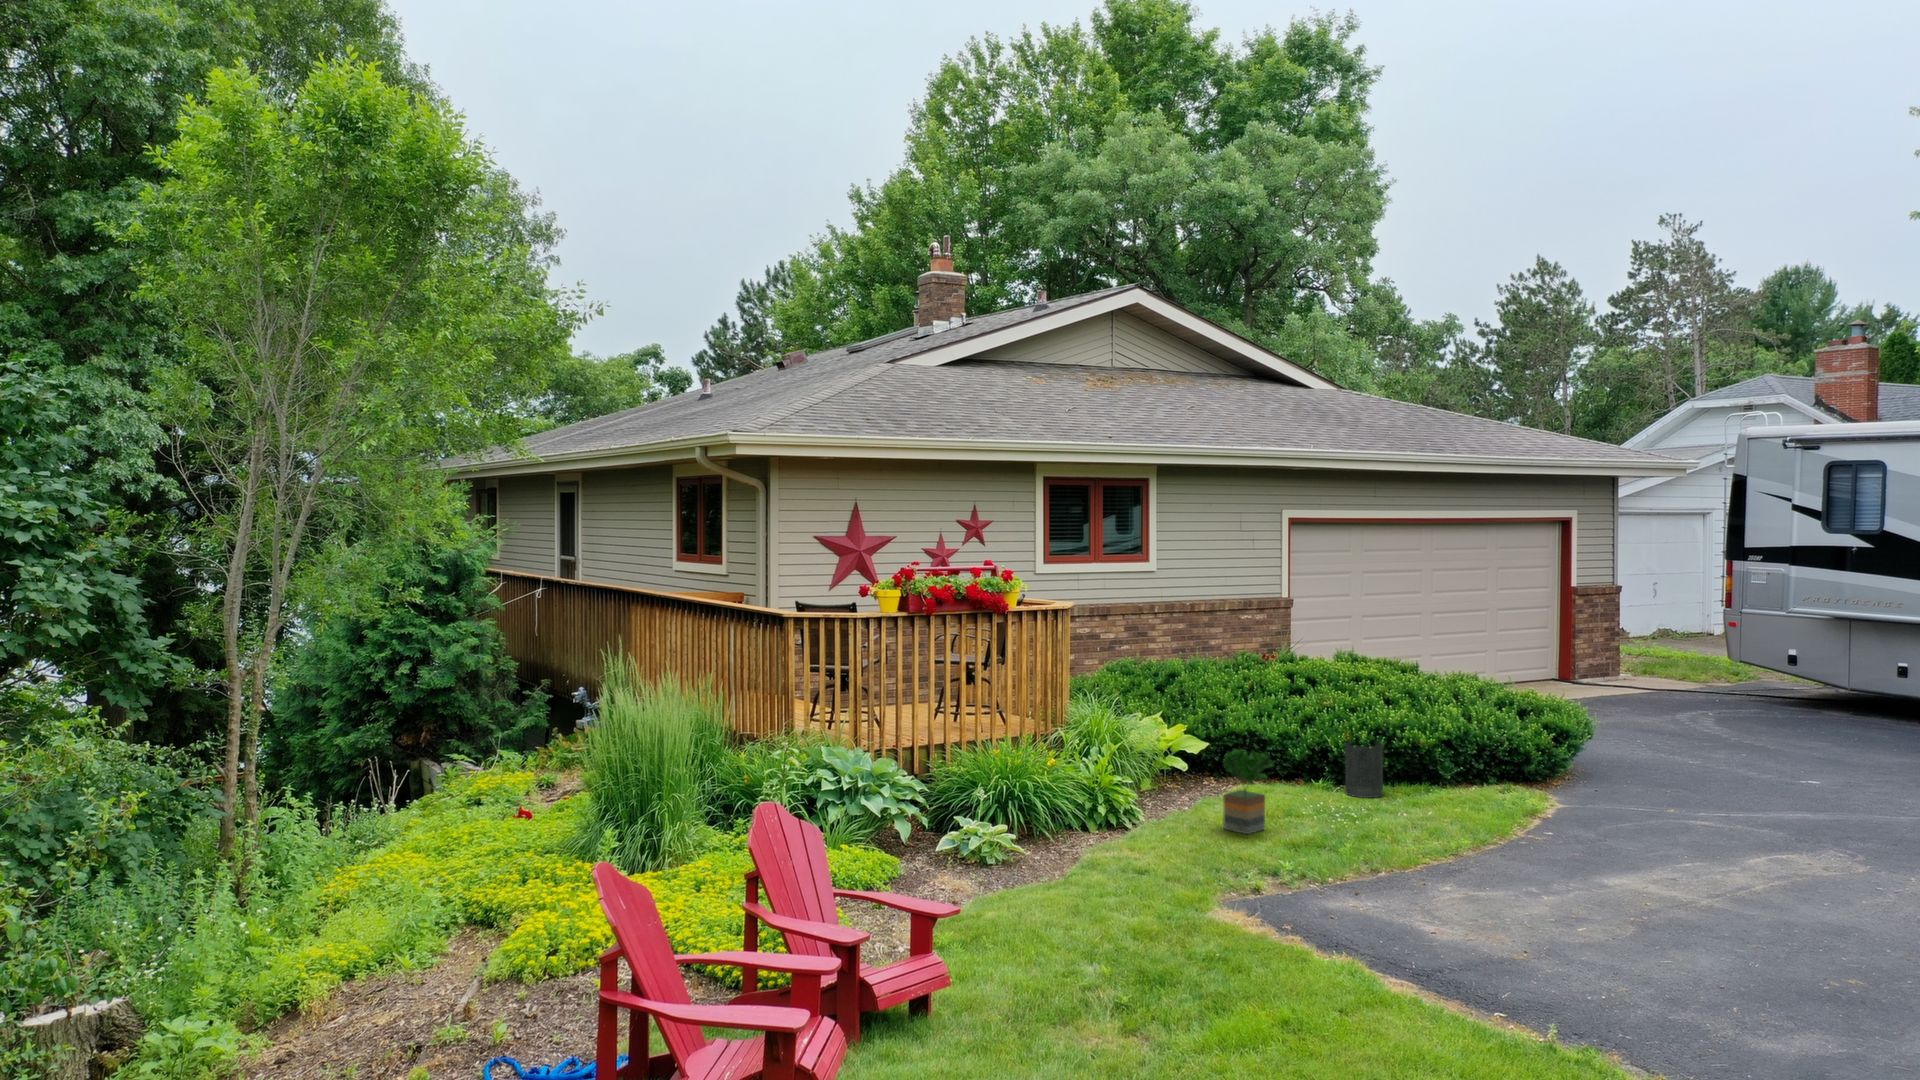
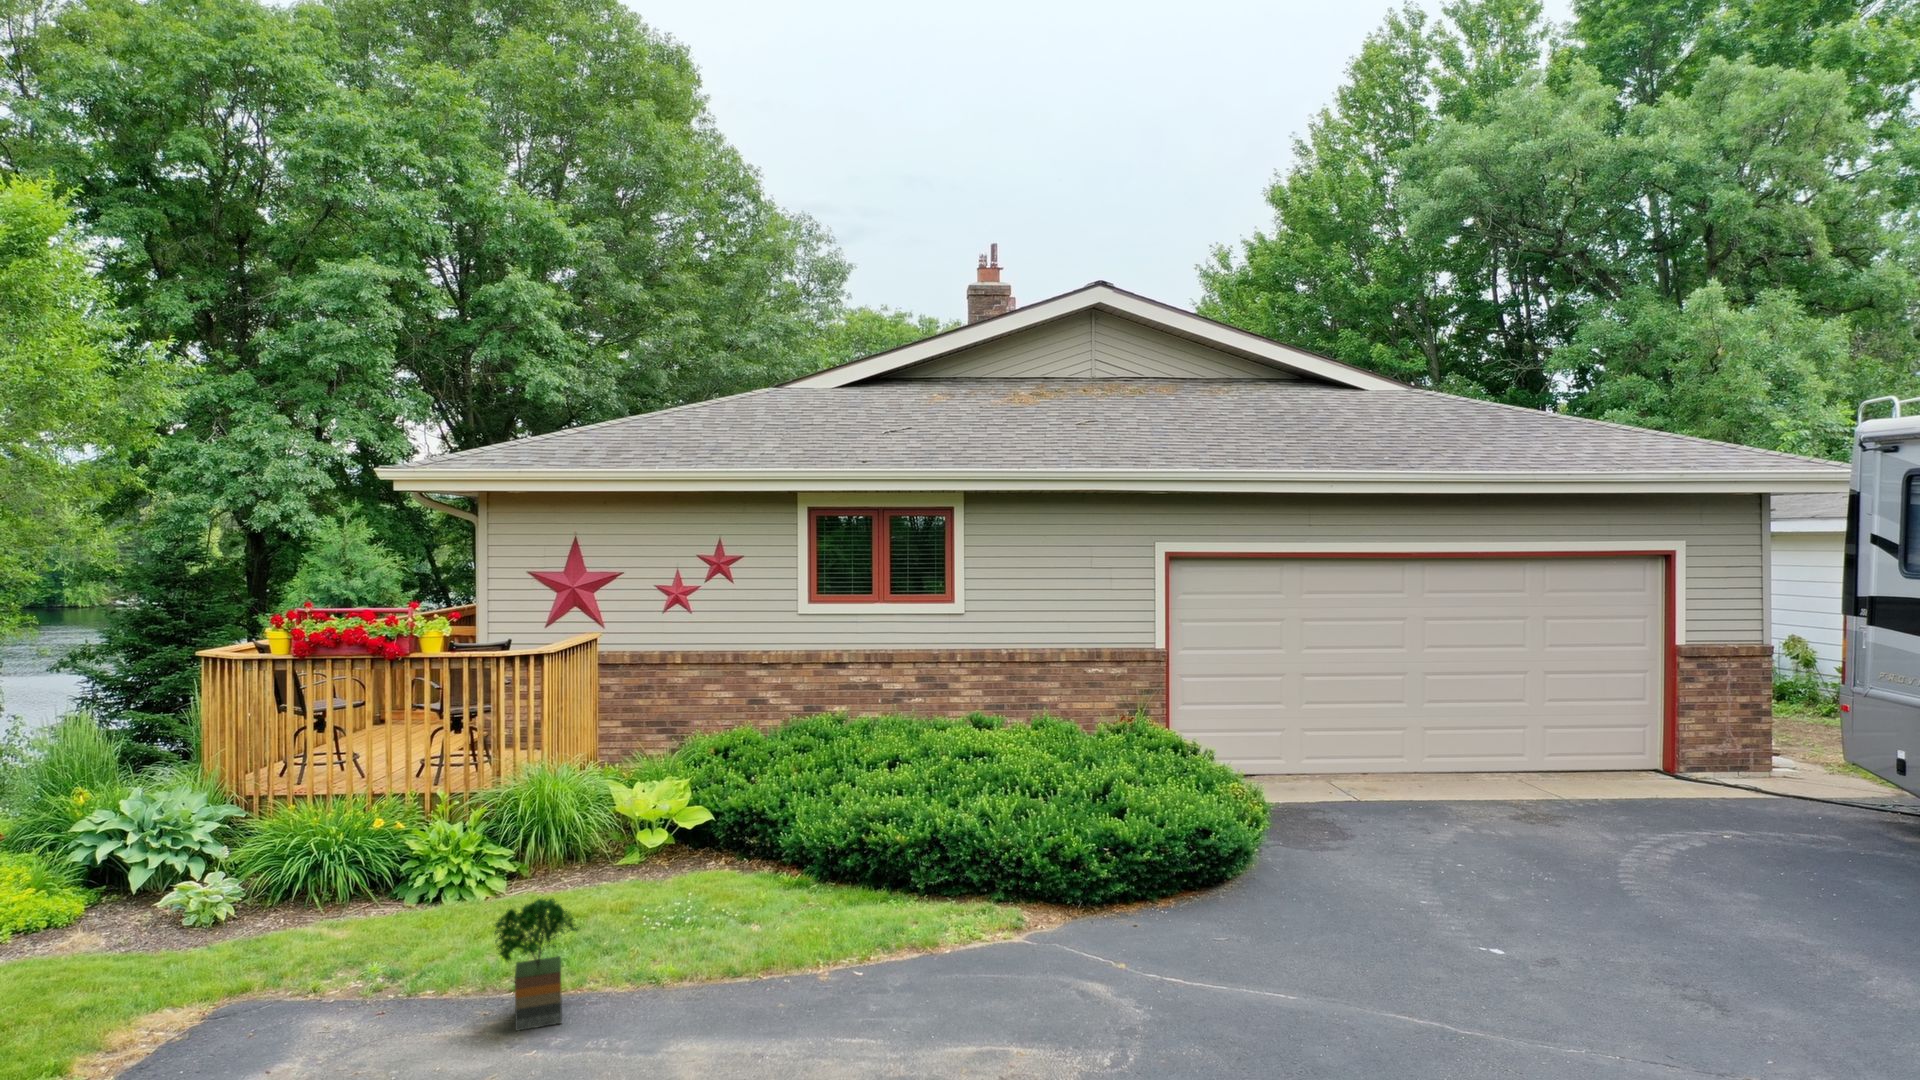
trash can: present [1345,742,1383,798] -> none [842,883,896,975]

